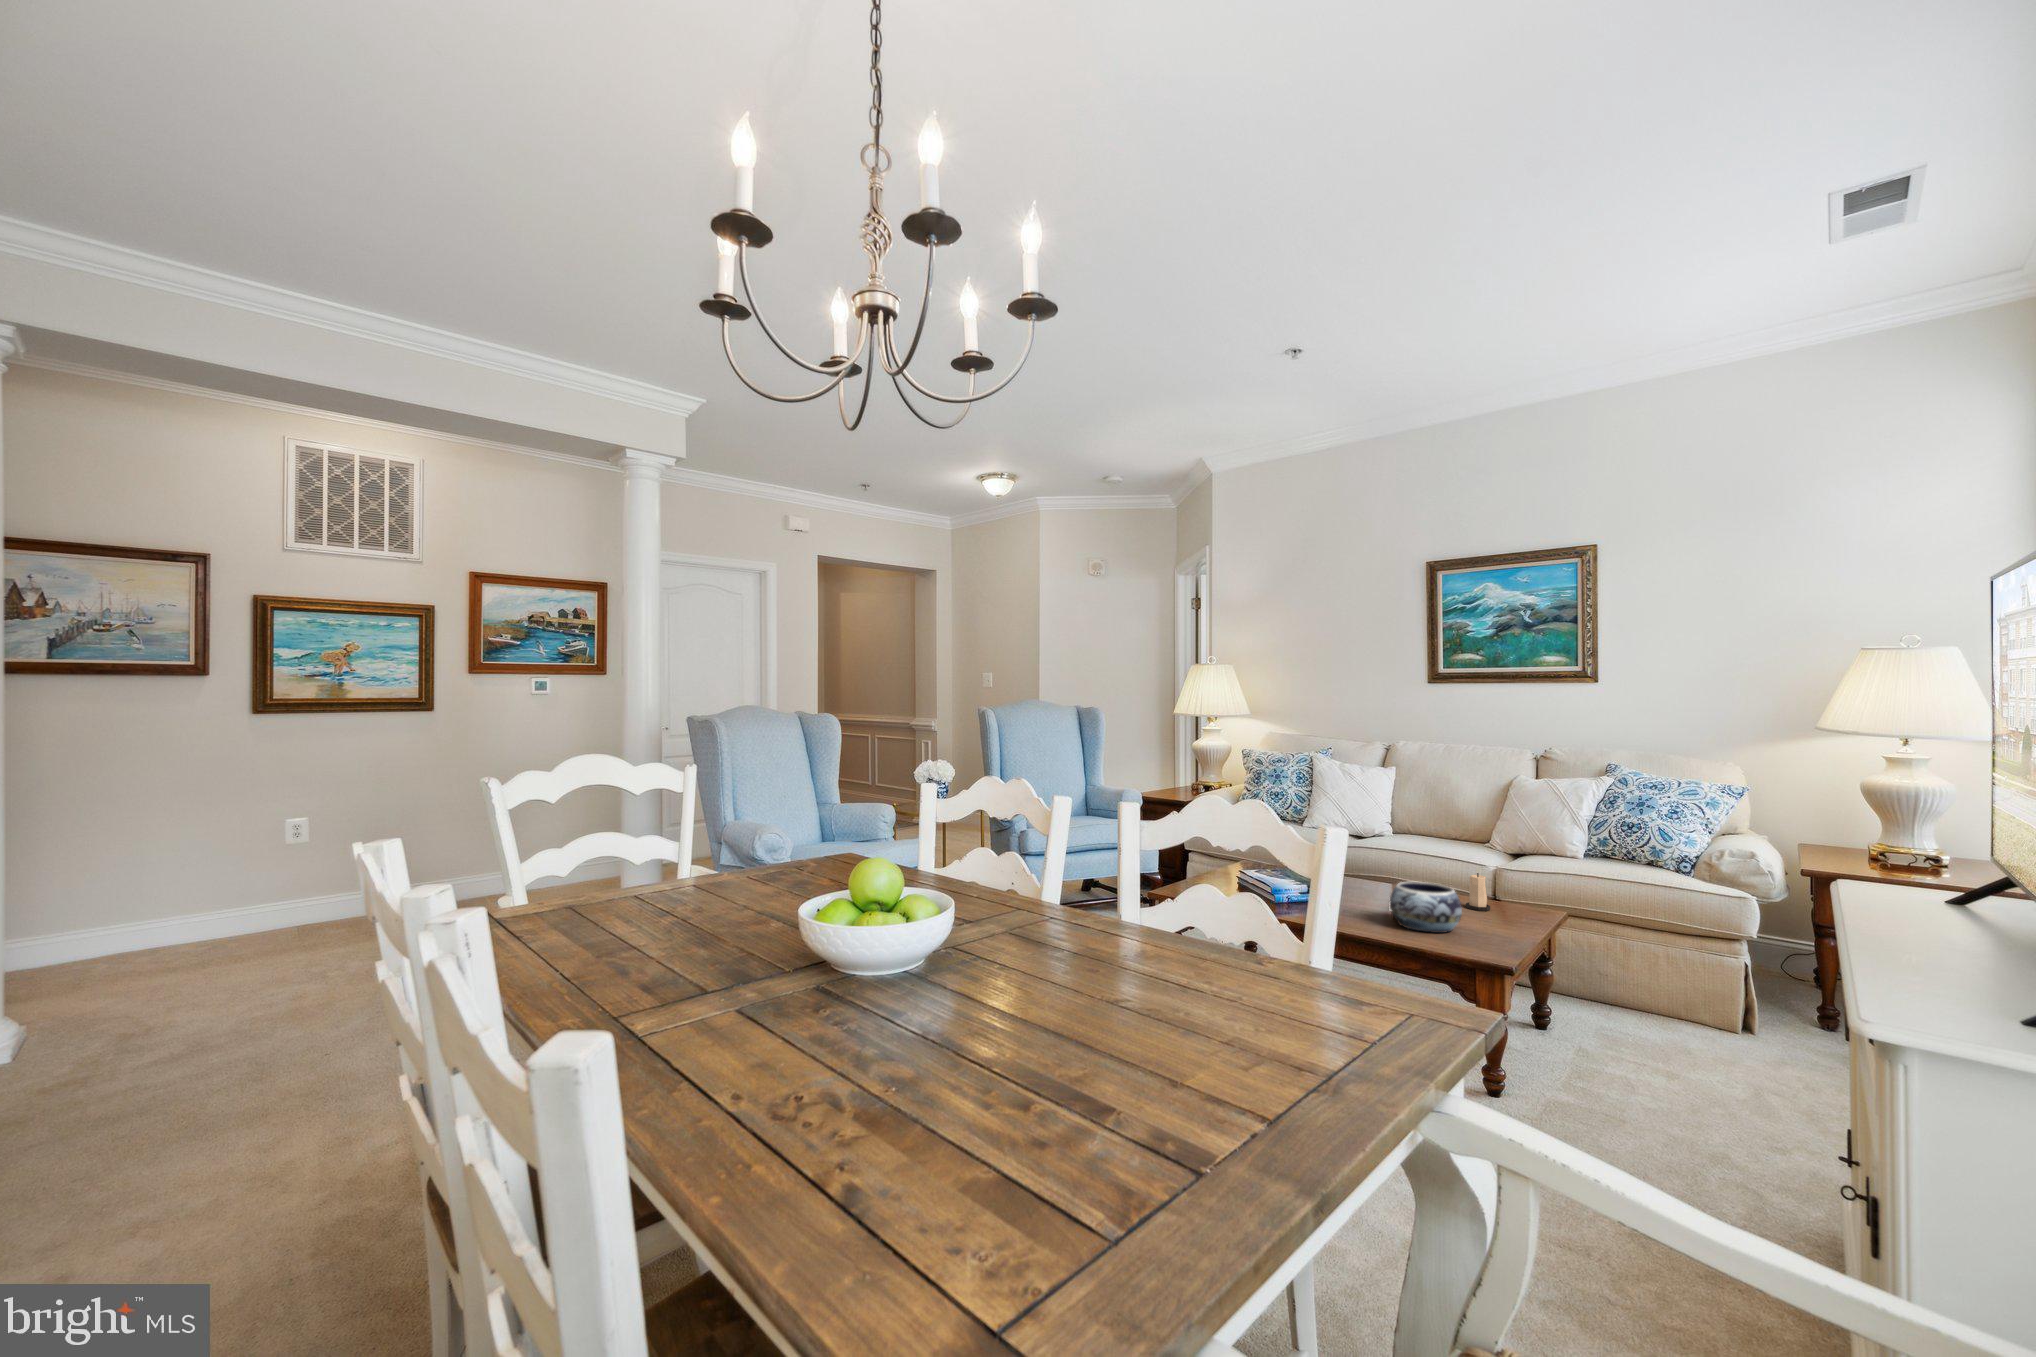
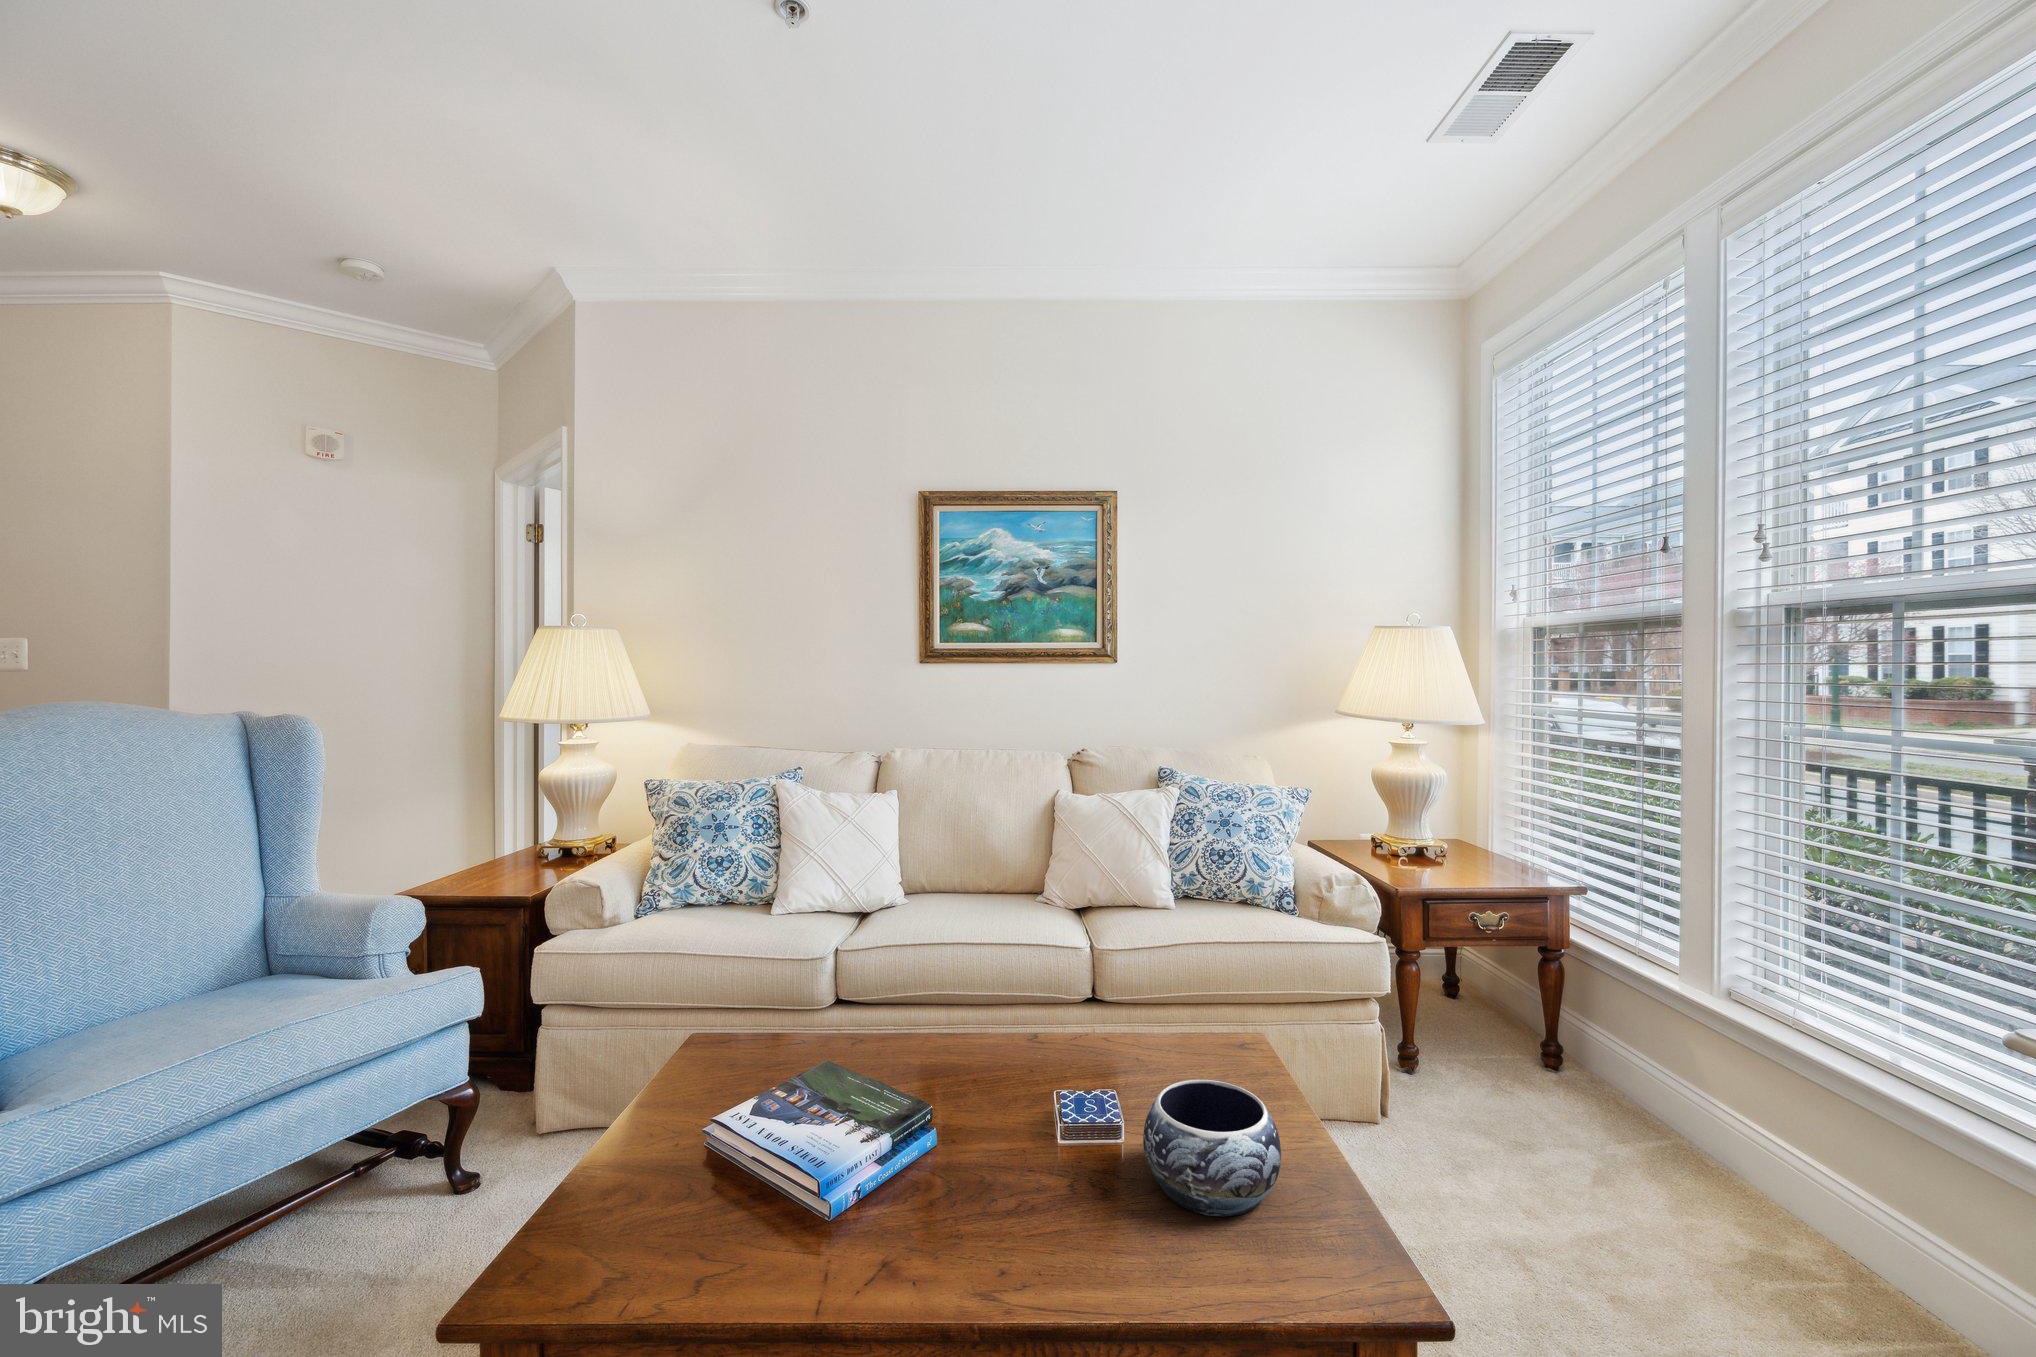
candle: present [1466,873,1490,911] -> none [1165,1005,1202,1075]

